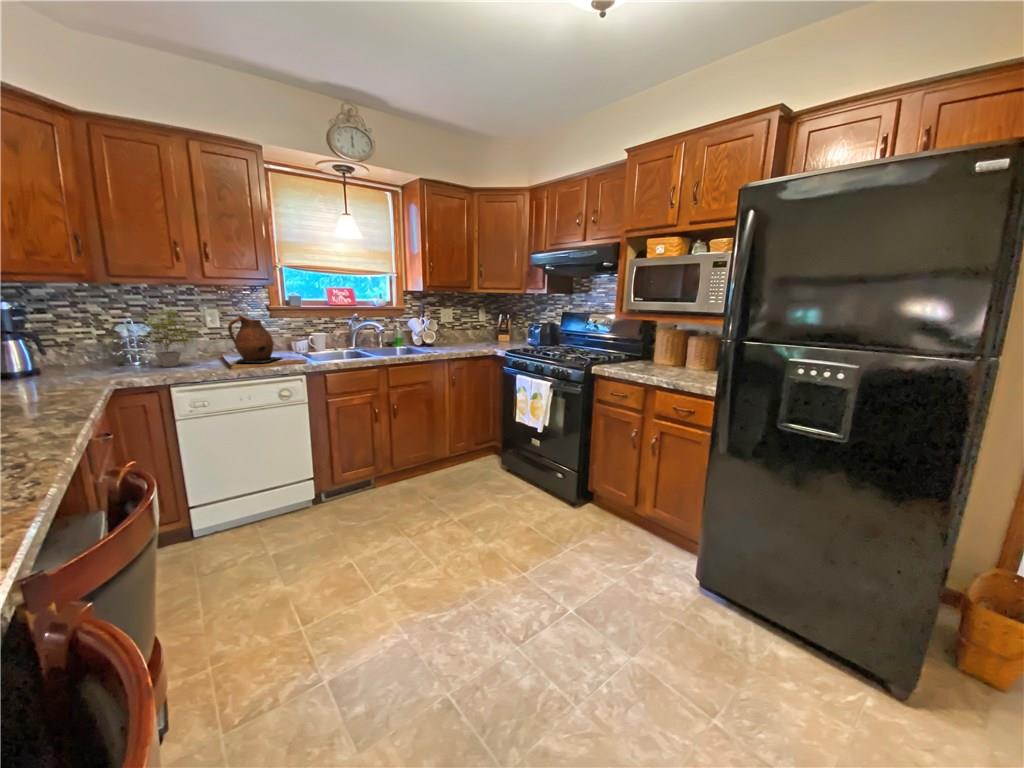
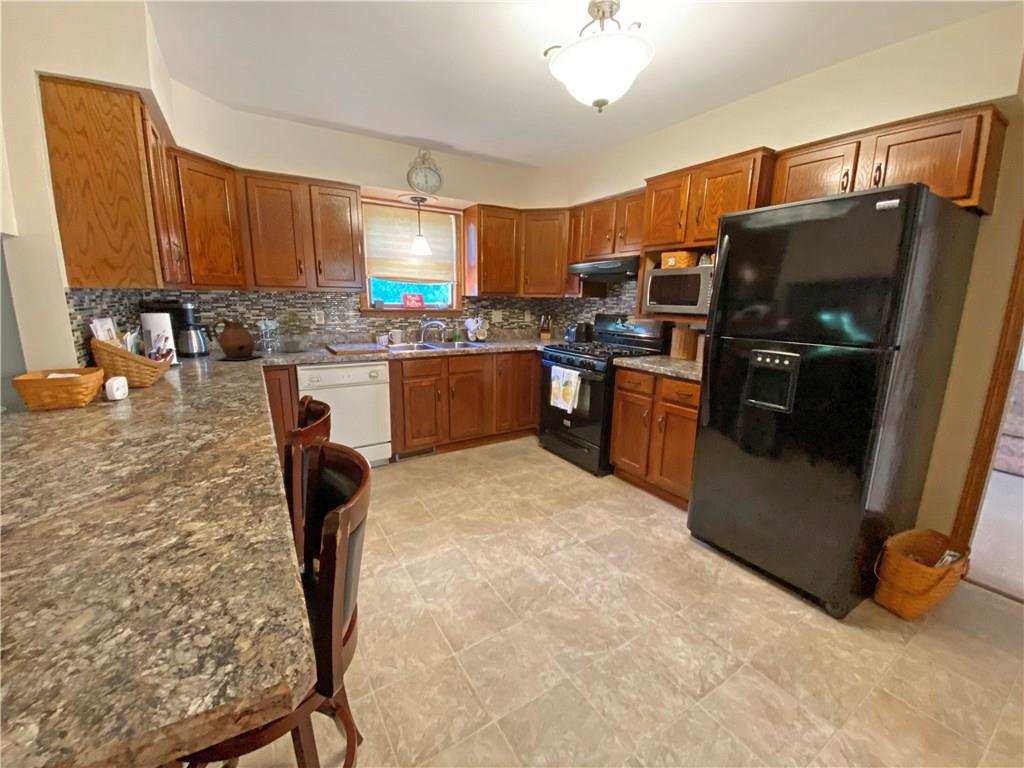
ceramic pitcher: present [228,314,281,363] -> present [213,316,262,360]

